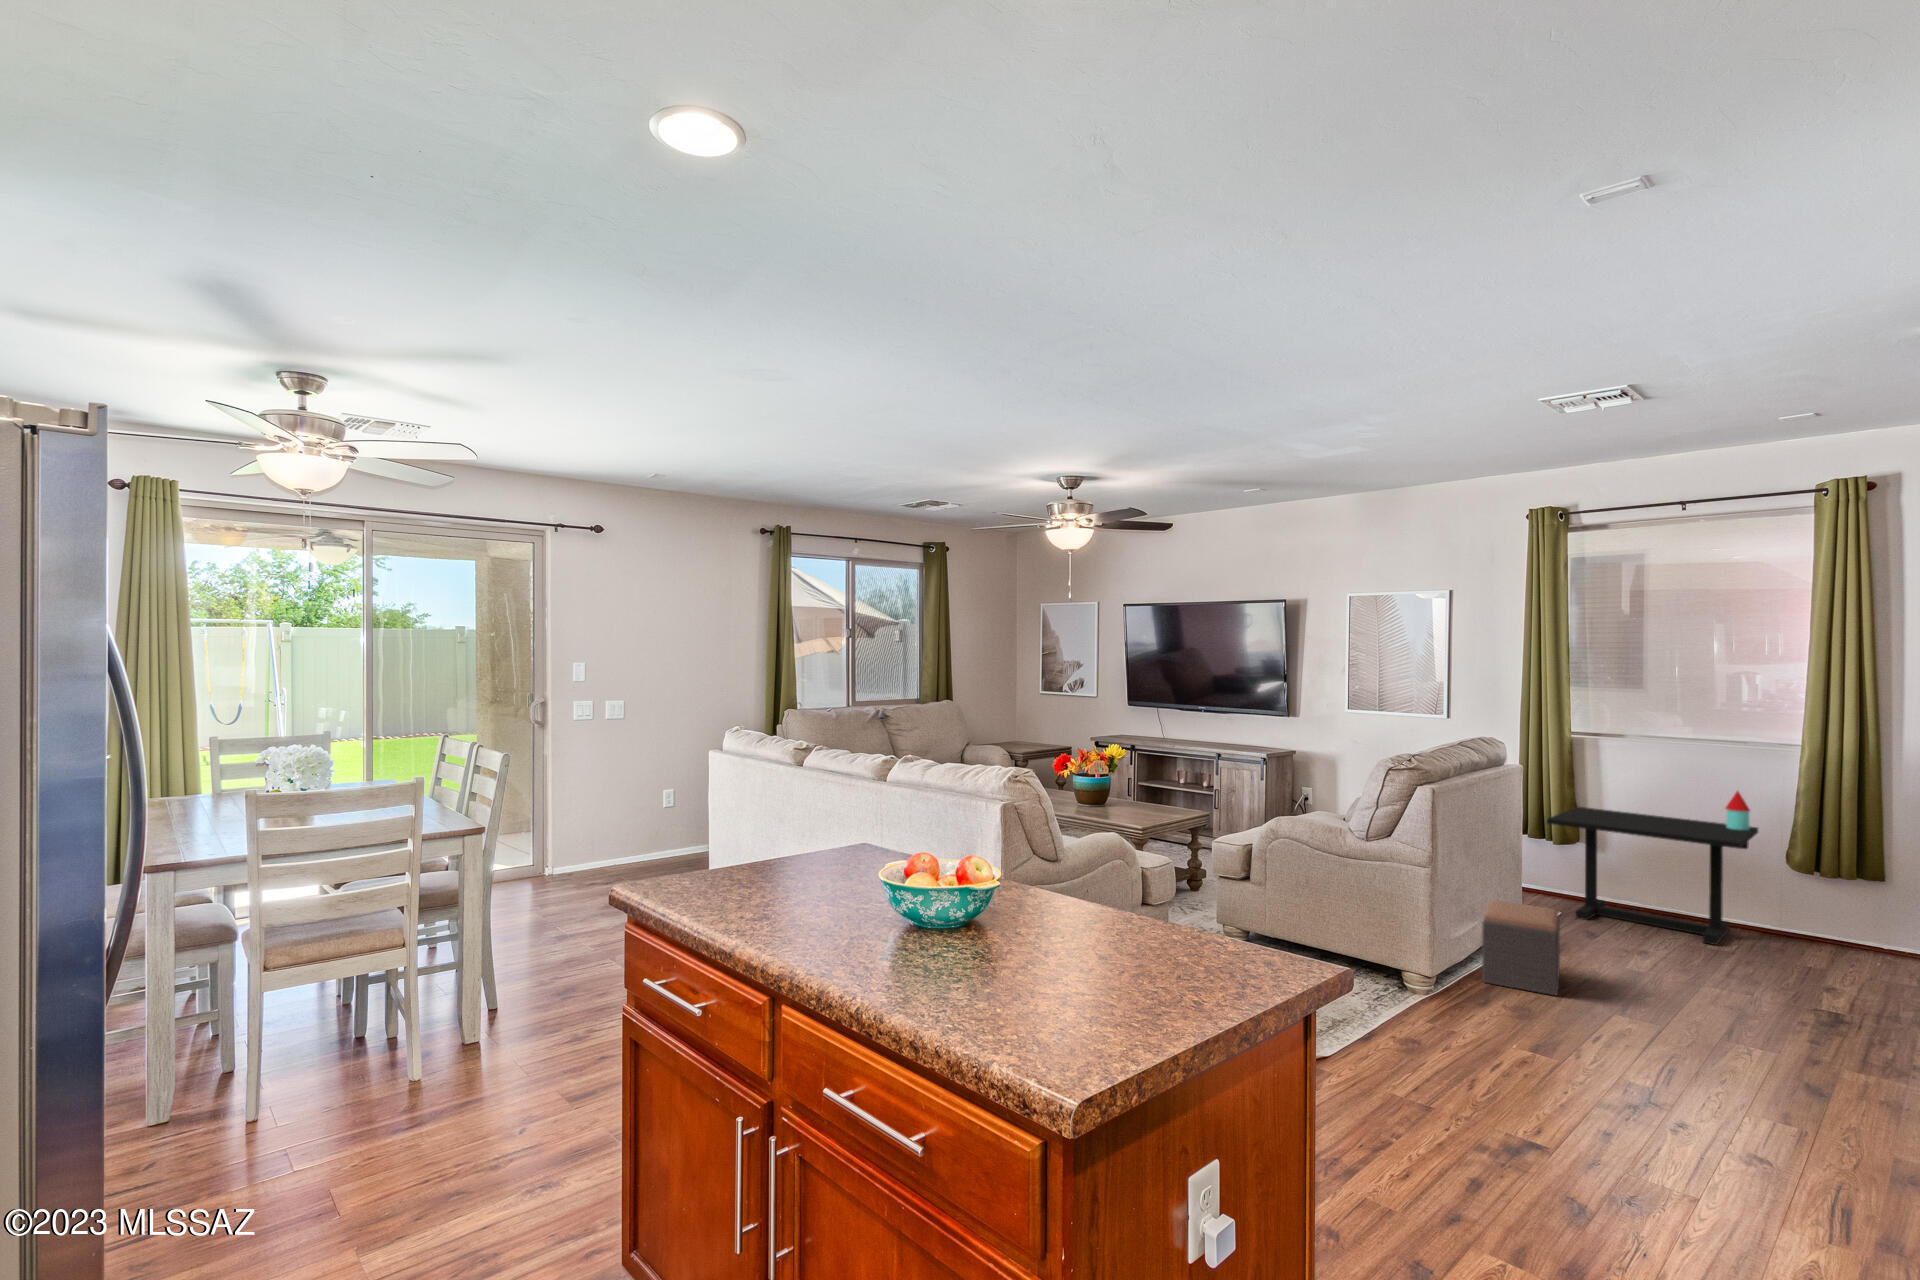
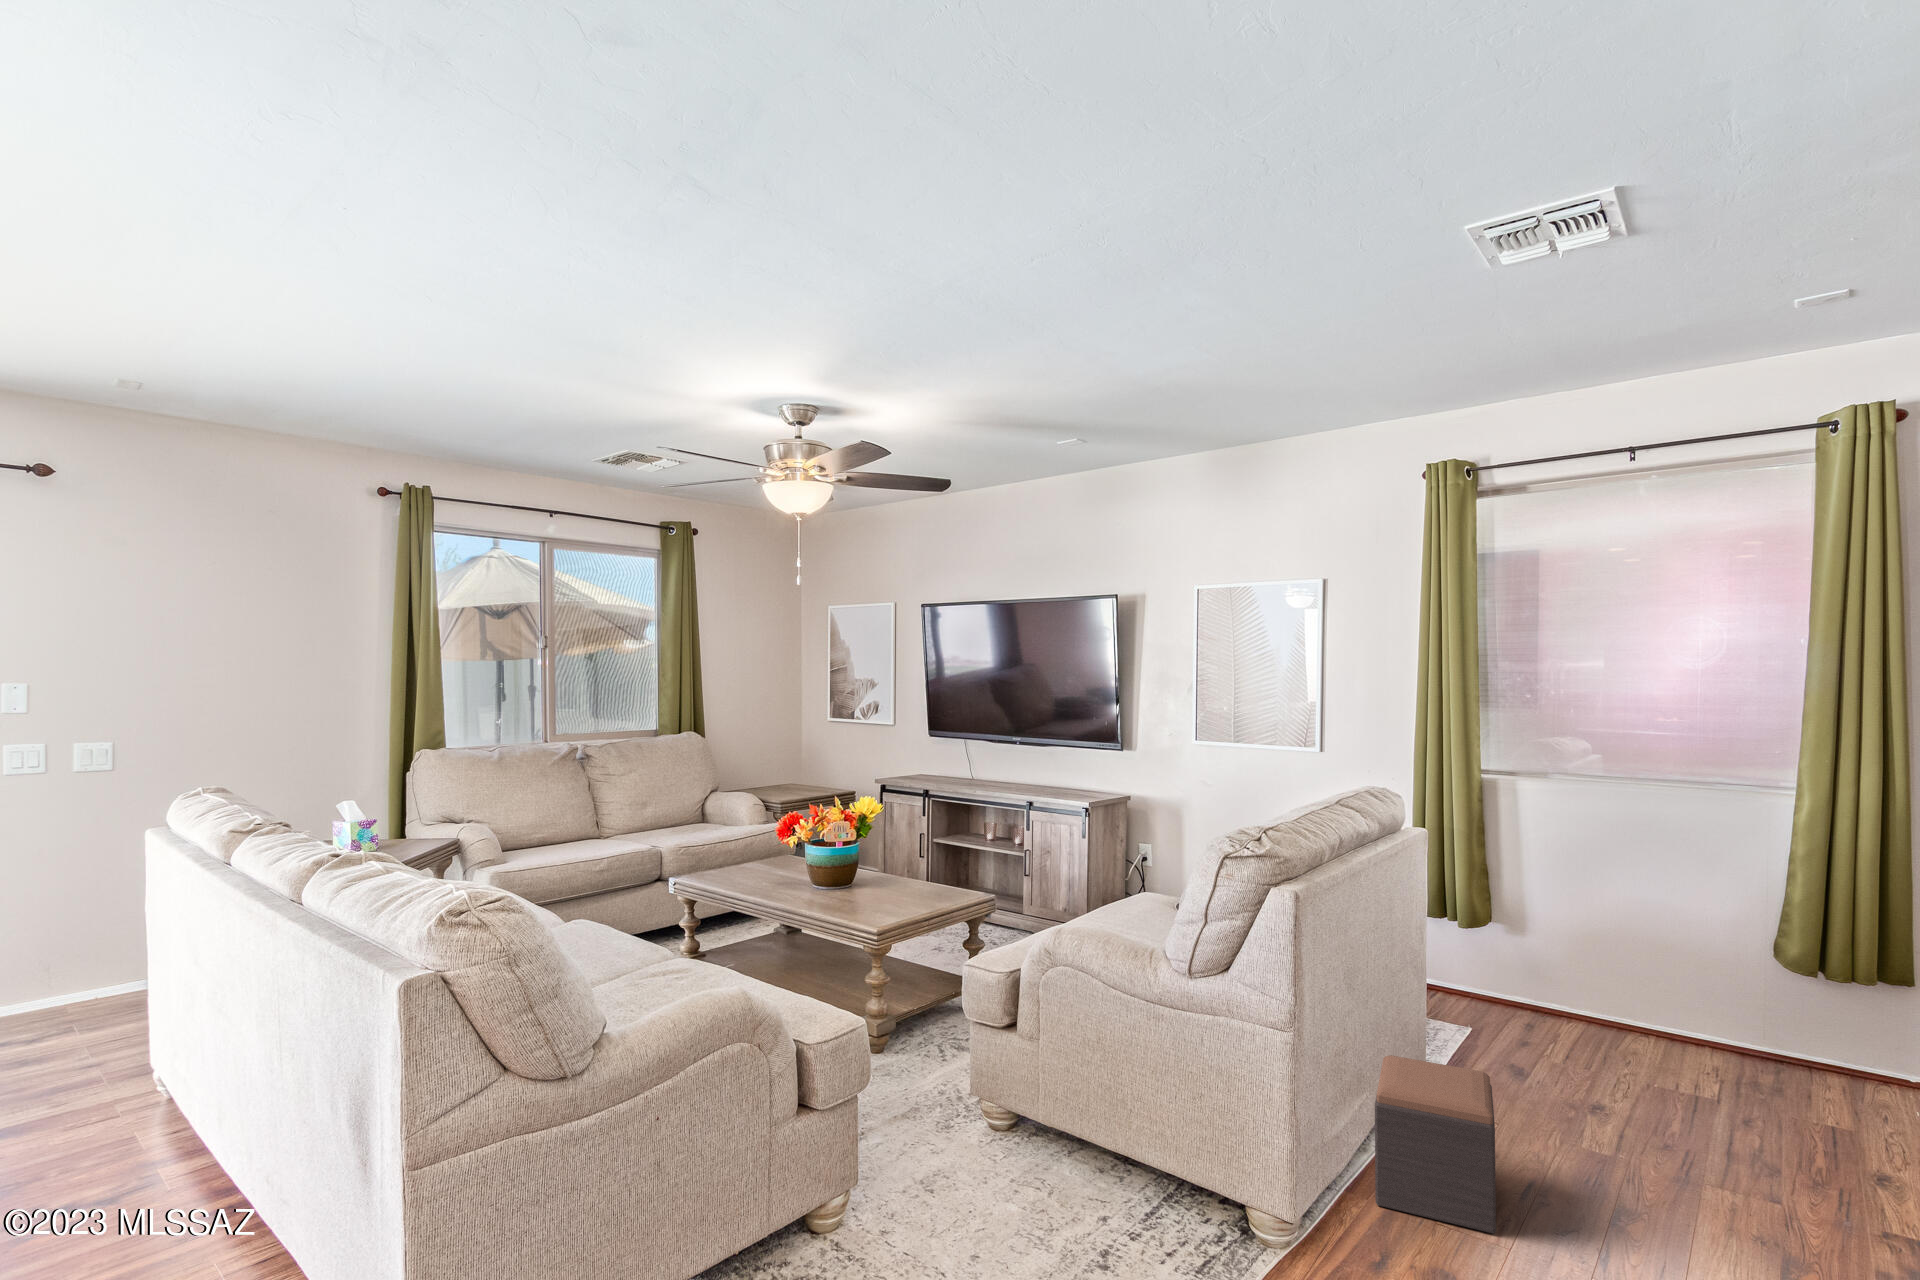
side table: present [1547,791,1758,945] -> none [1458,855,1741,1090]

